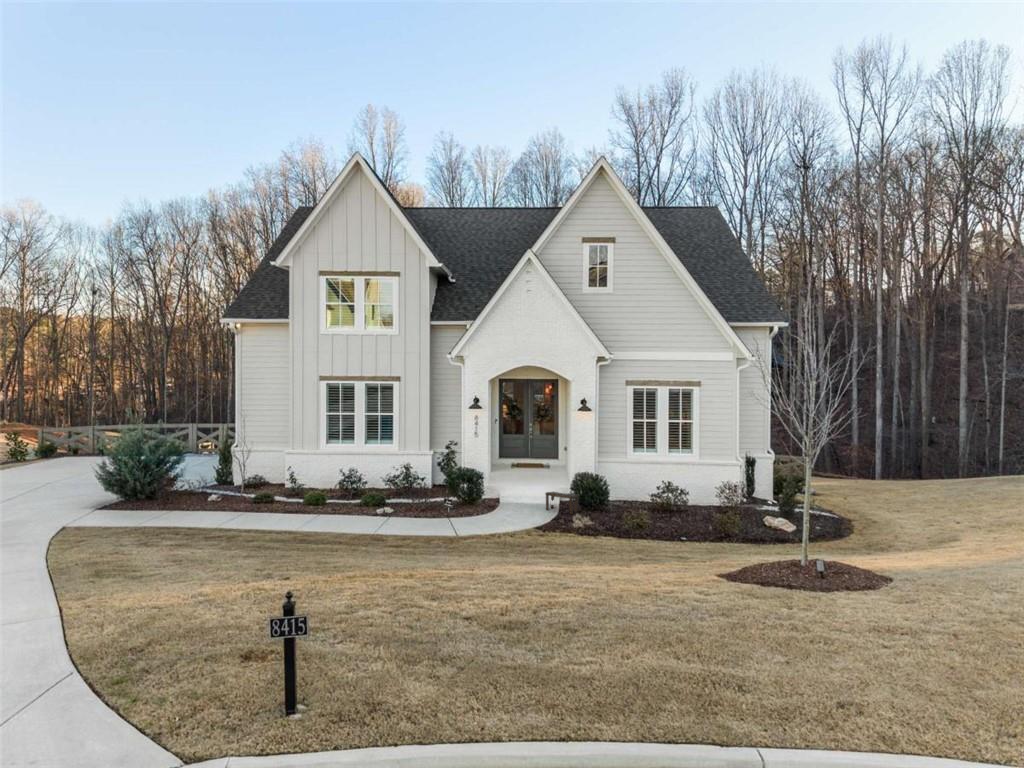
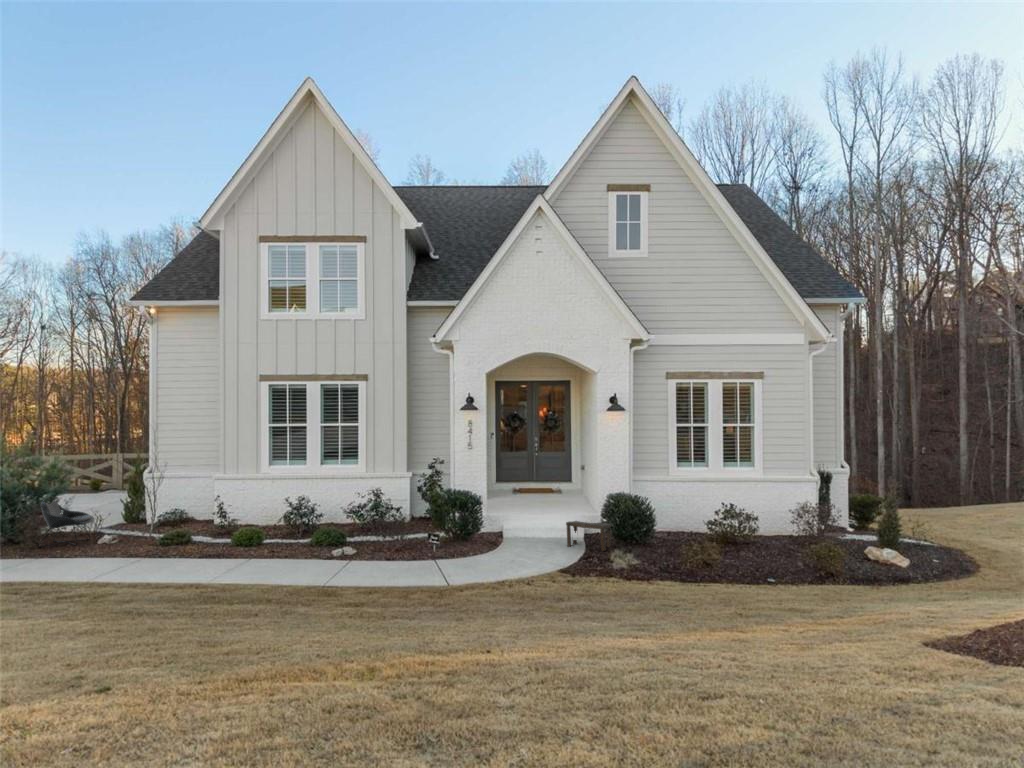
lounge chair: none [167,468,203,502] -> present [38,501,94,548]

